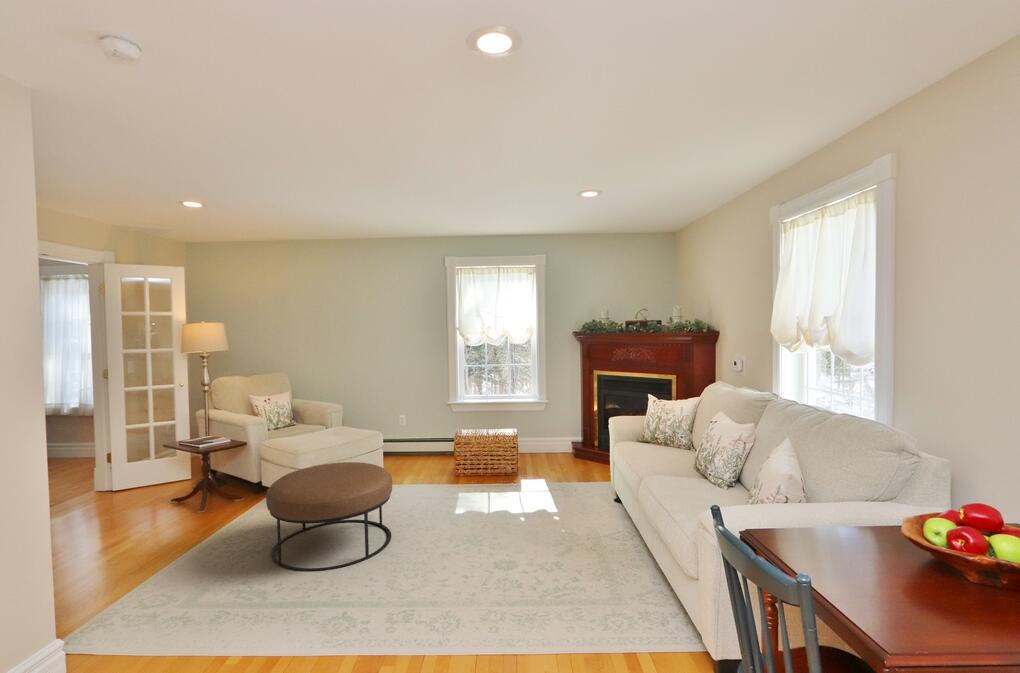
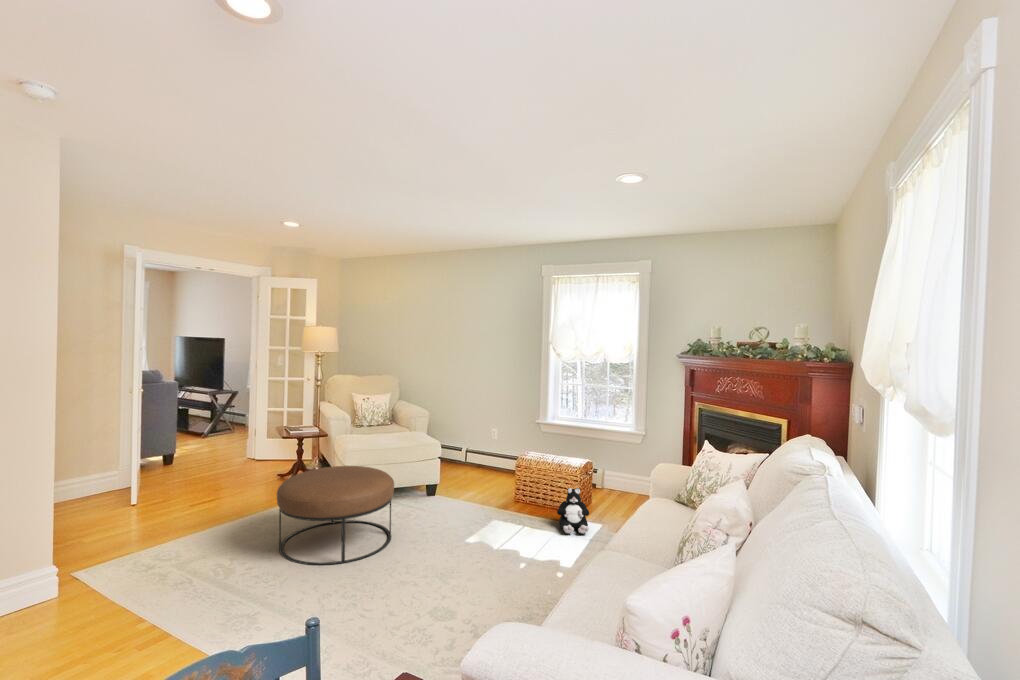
plush toy: none [517,451,549,491] -> present [557,488,589,534]

